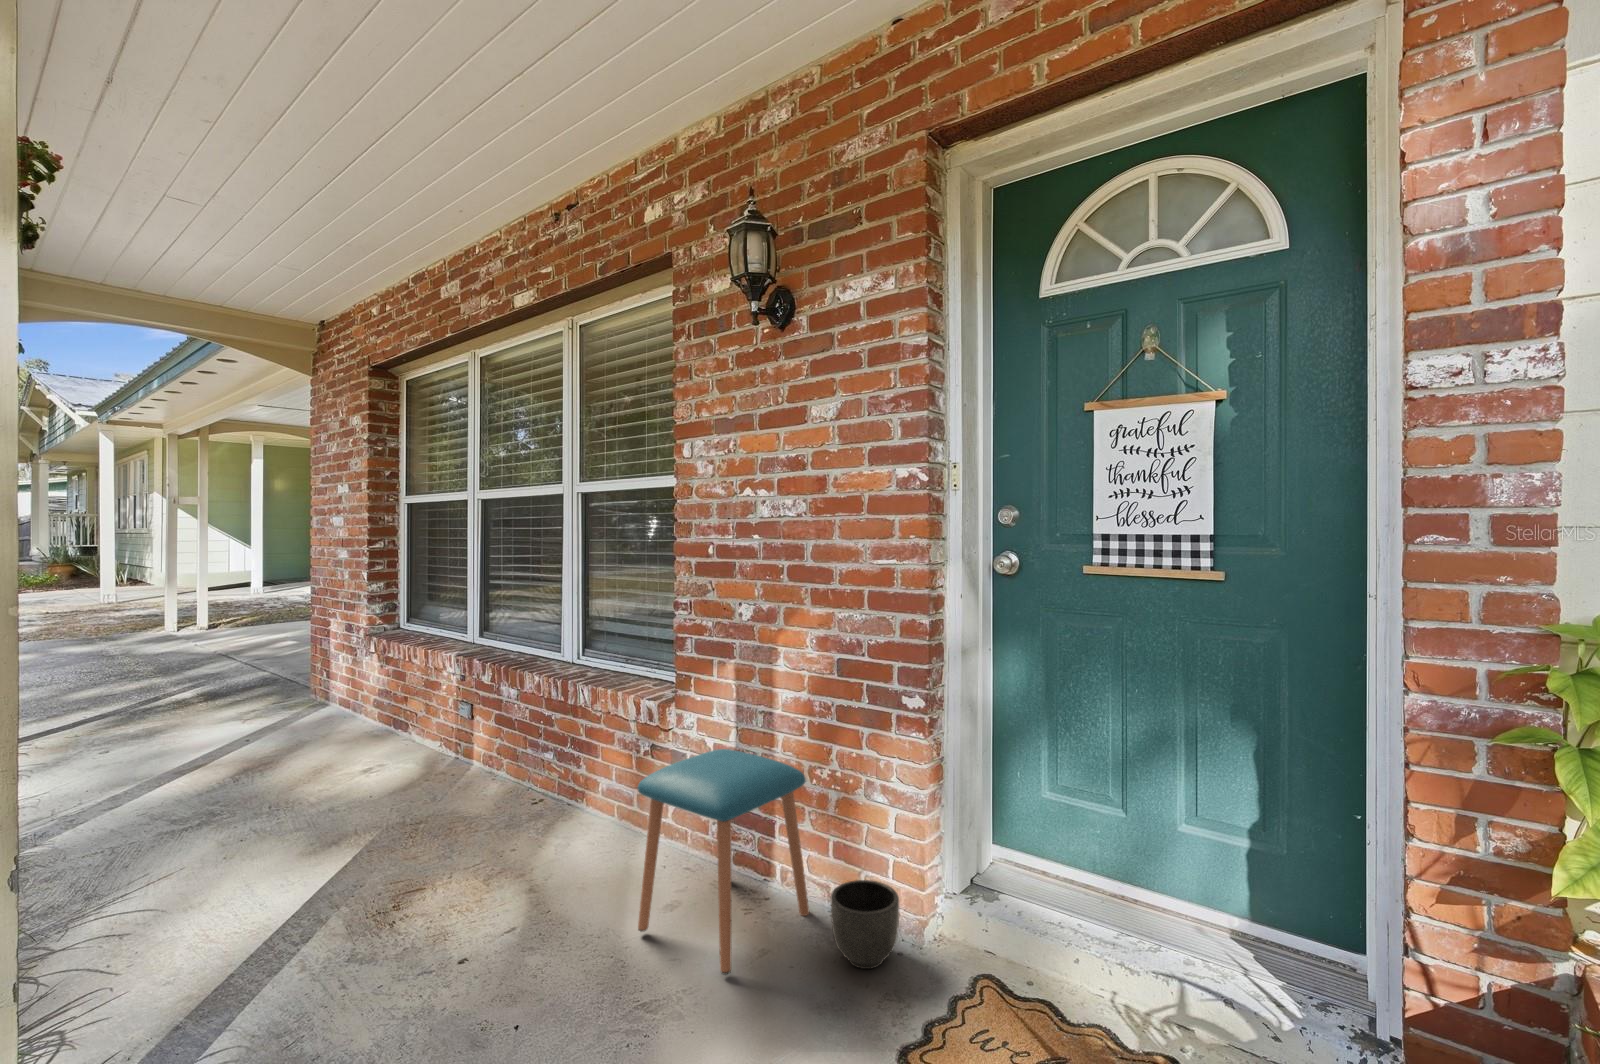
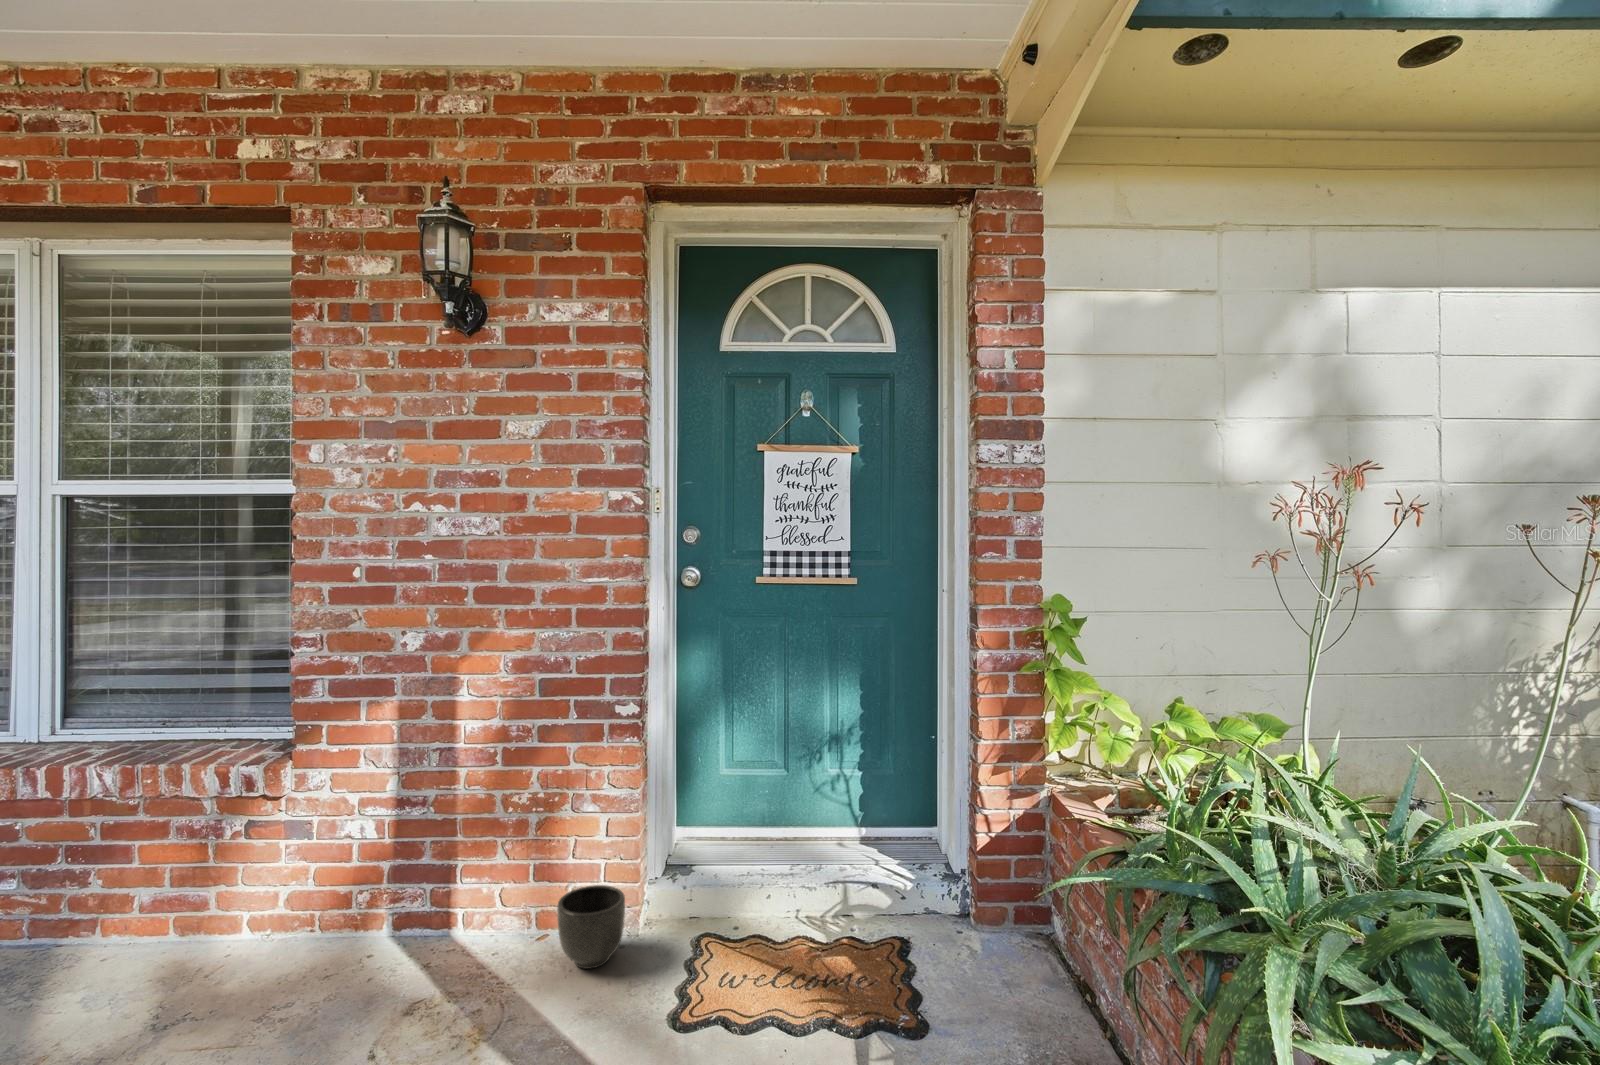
stool: present [638,749,809,975] -> none [311,794,509,1028]

